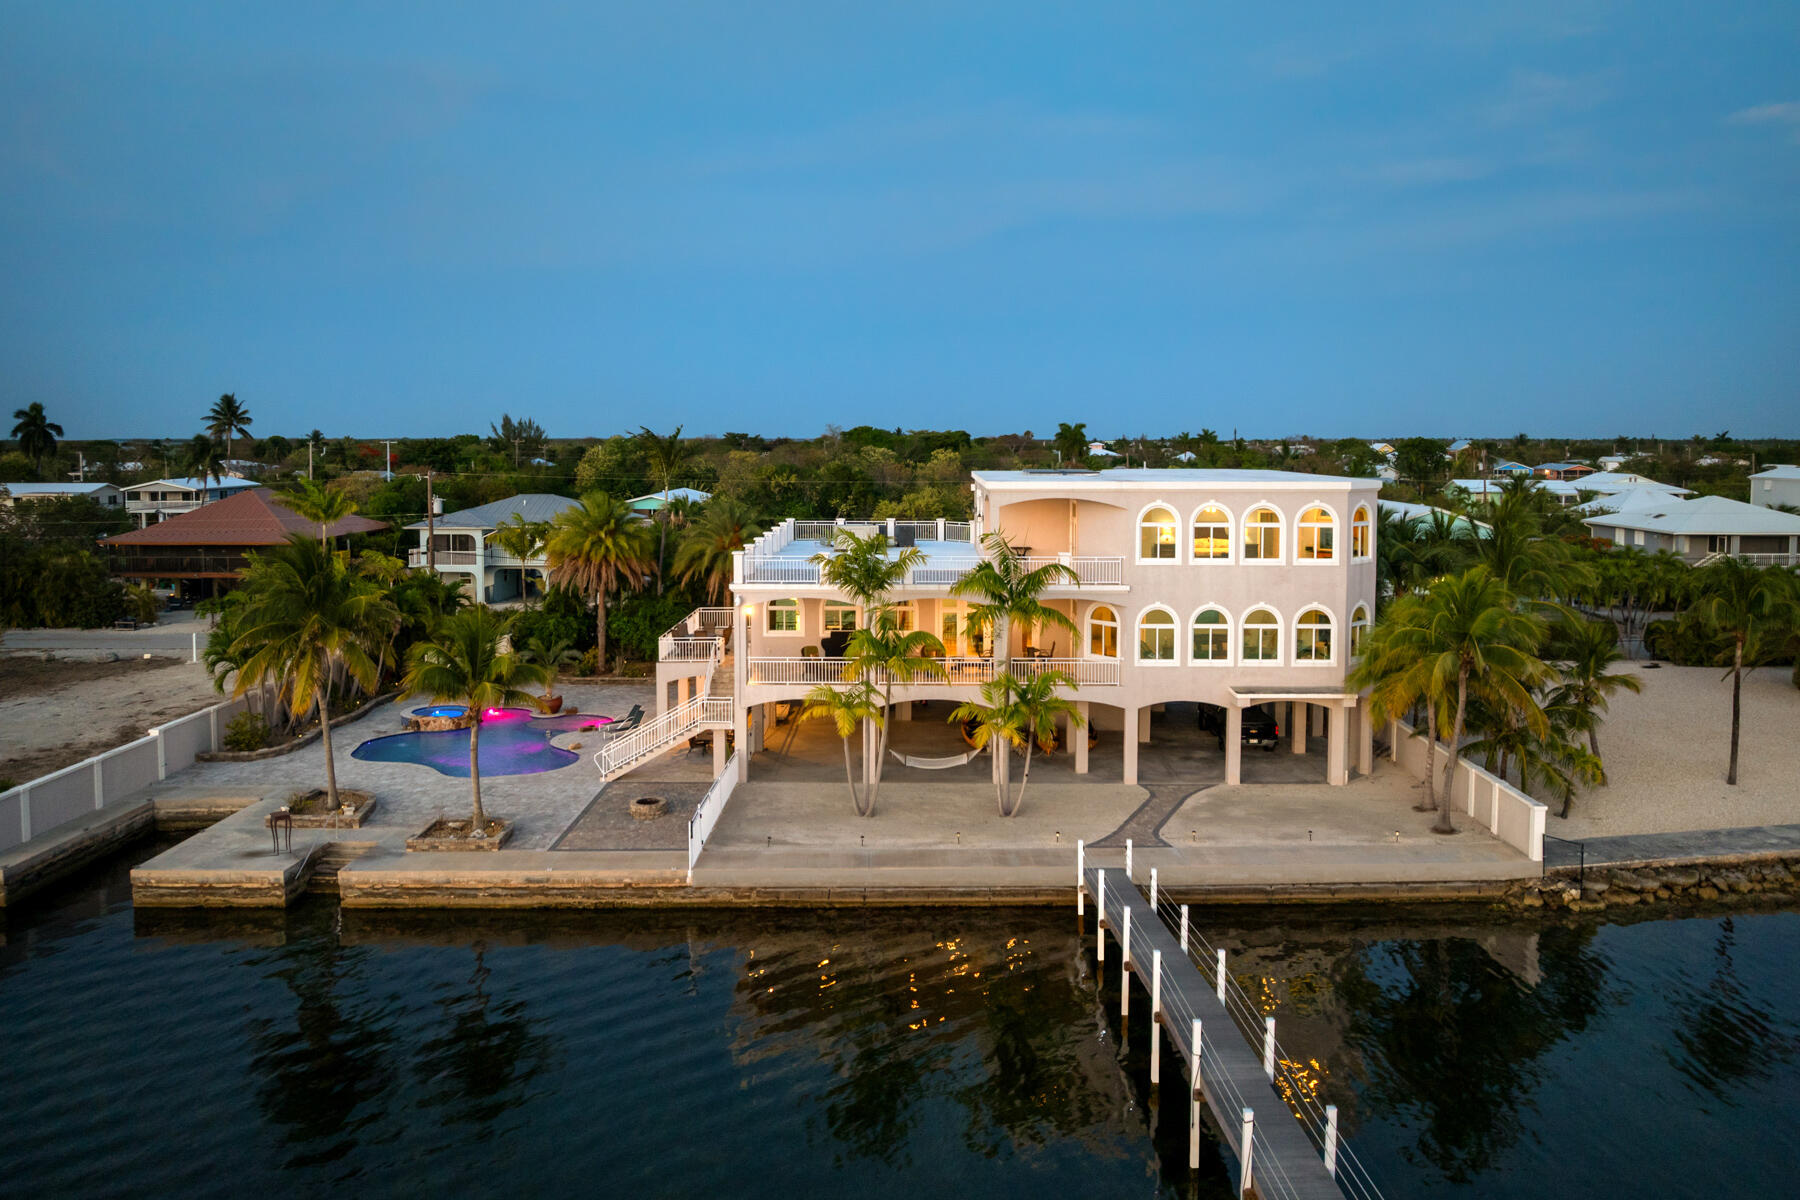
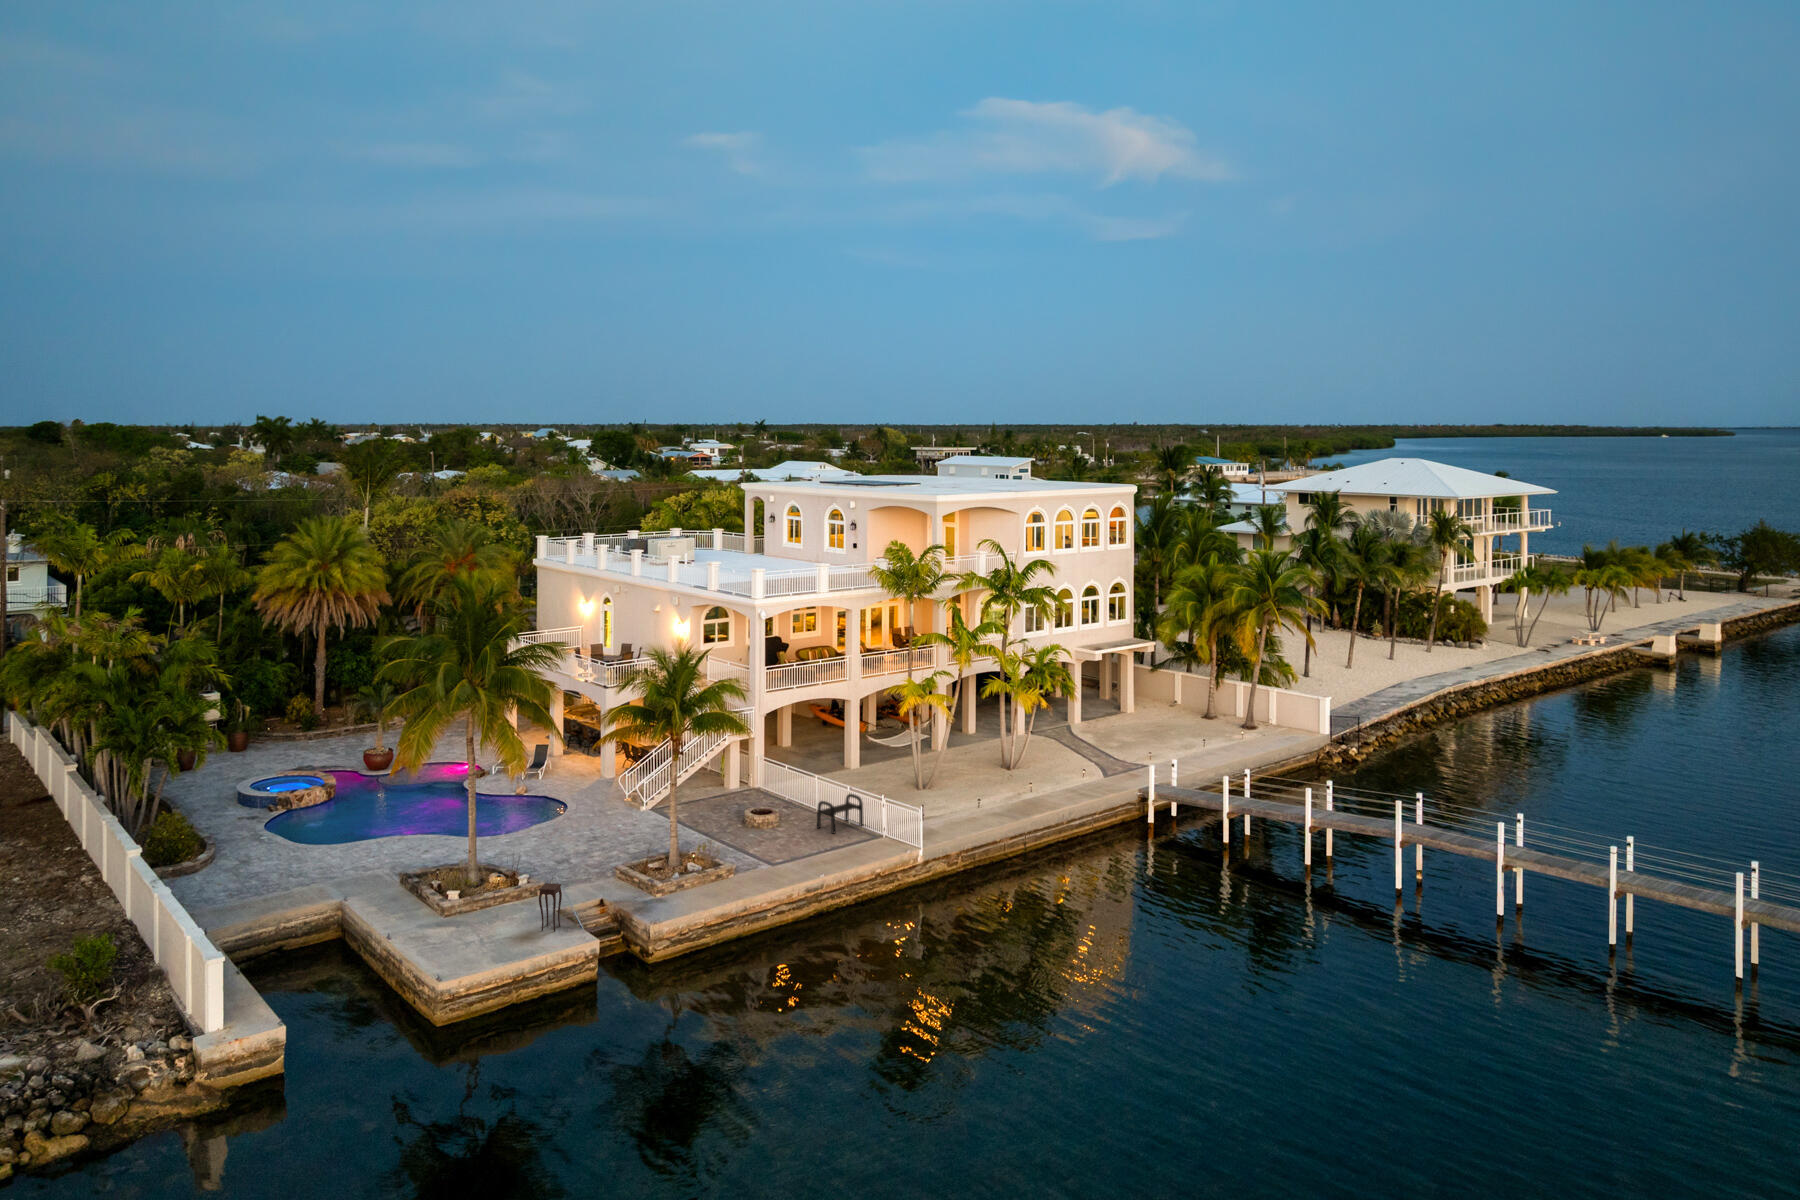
bench: none [665,797,714,835] -> present [817,794,863,834]

